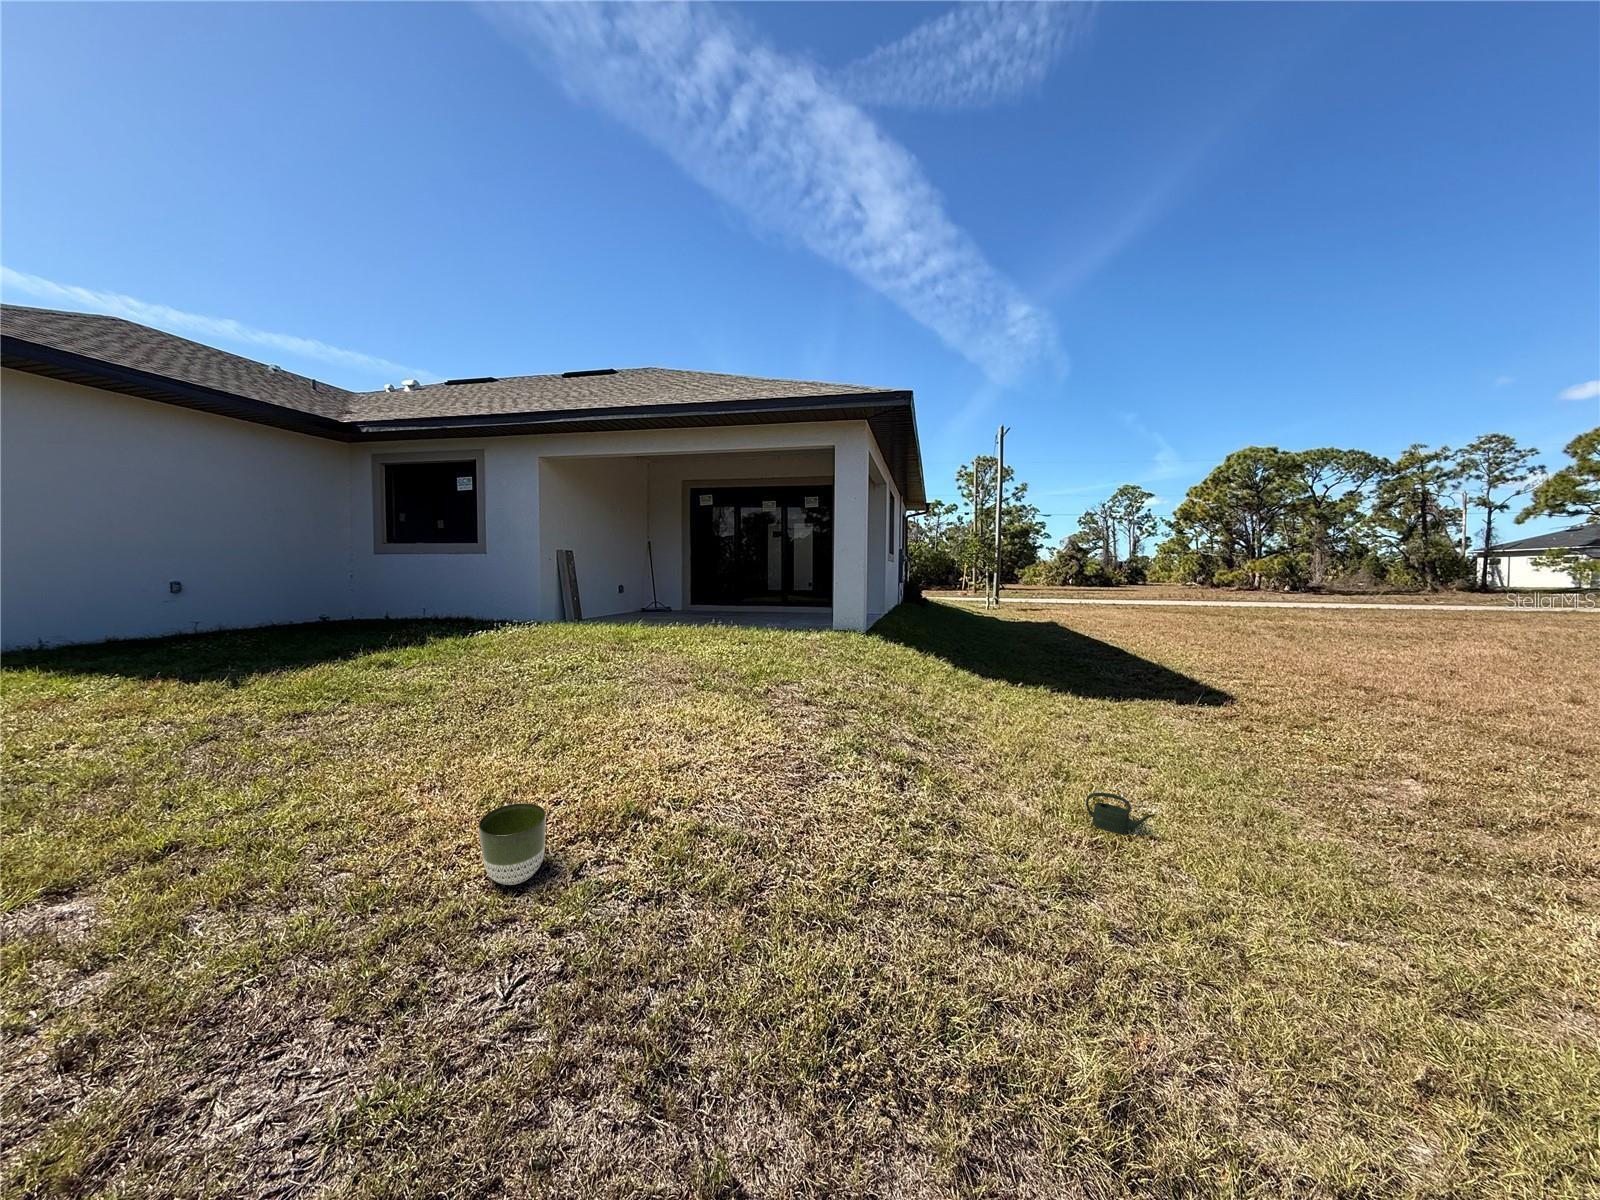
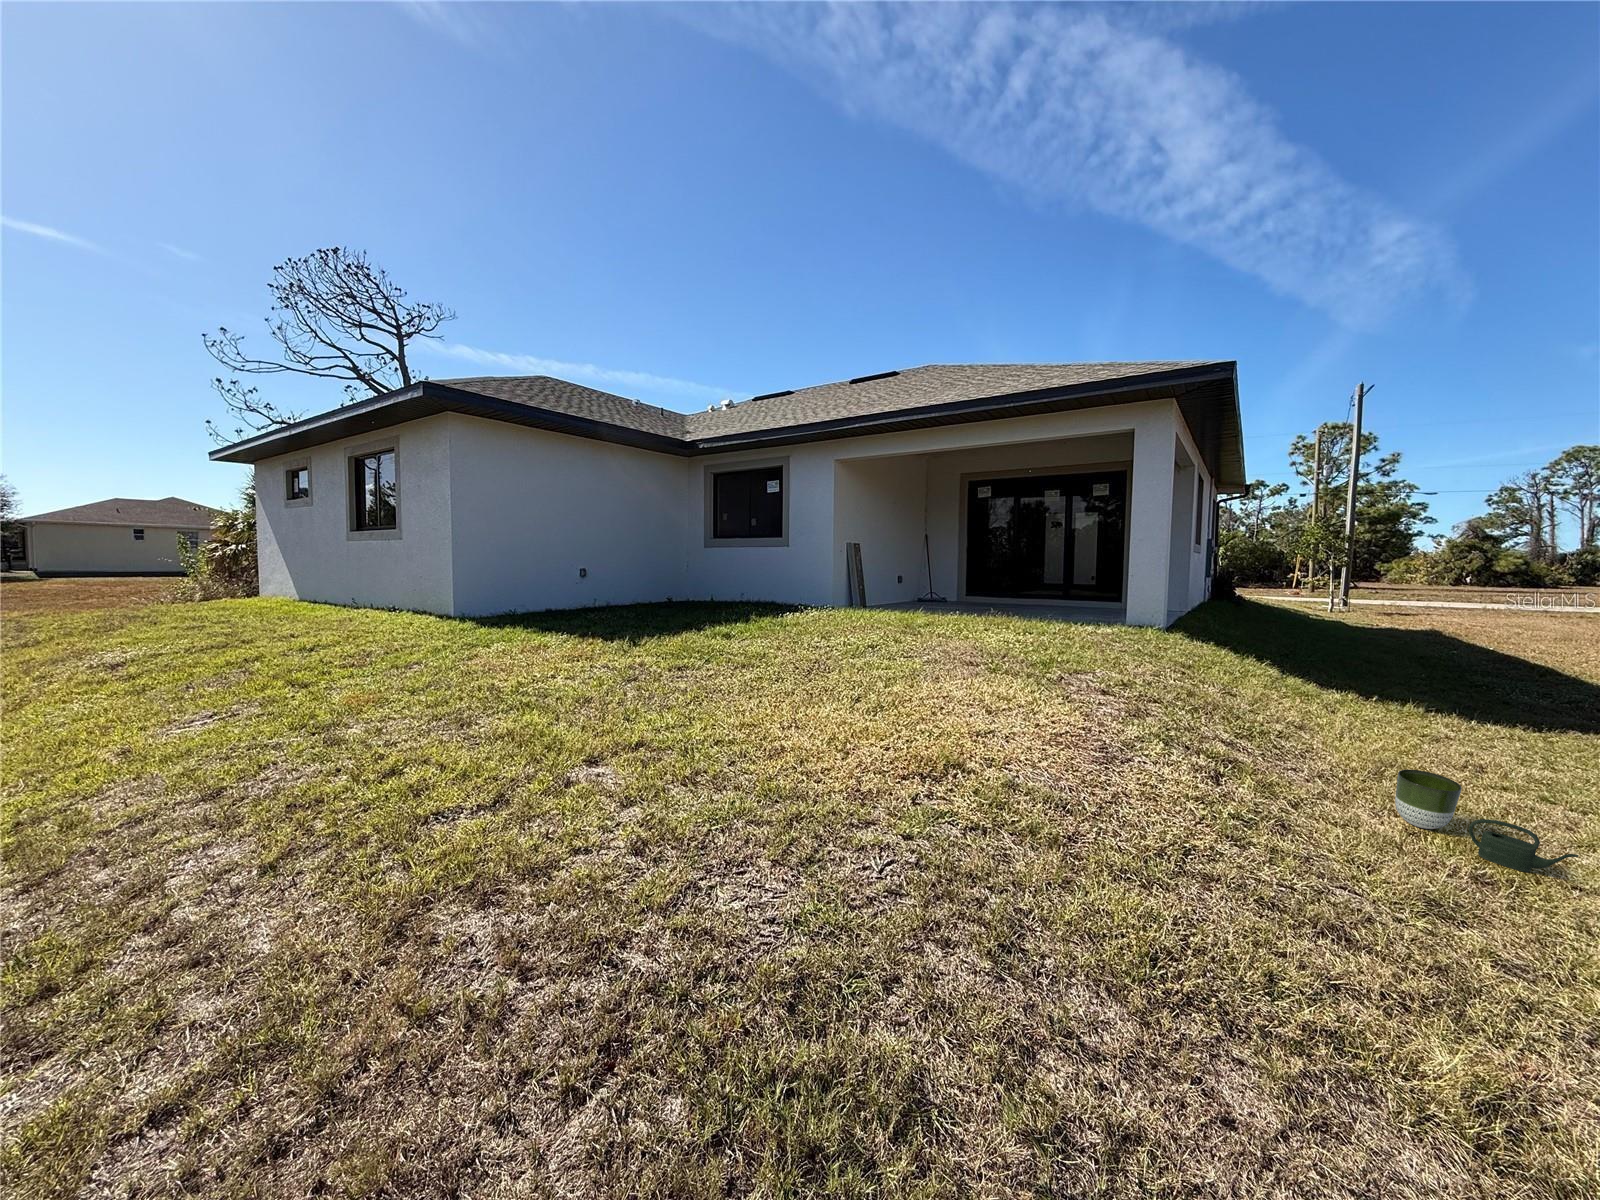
planter: present [479,803,546,885] -> present [1395,769,1462,829]

